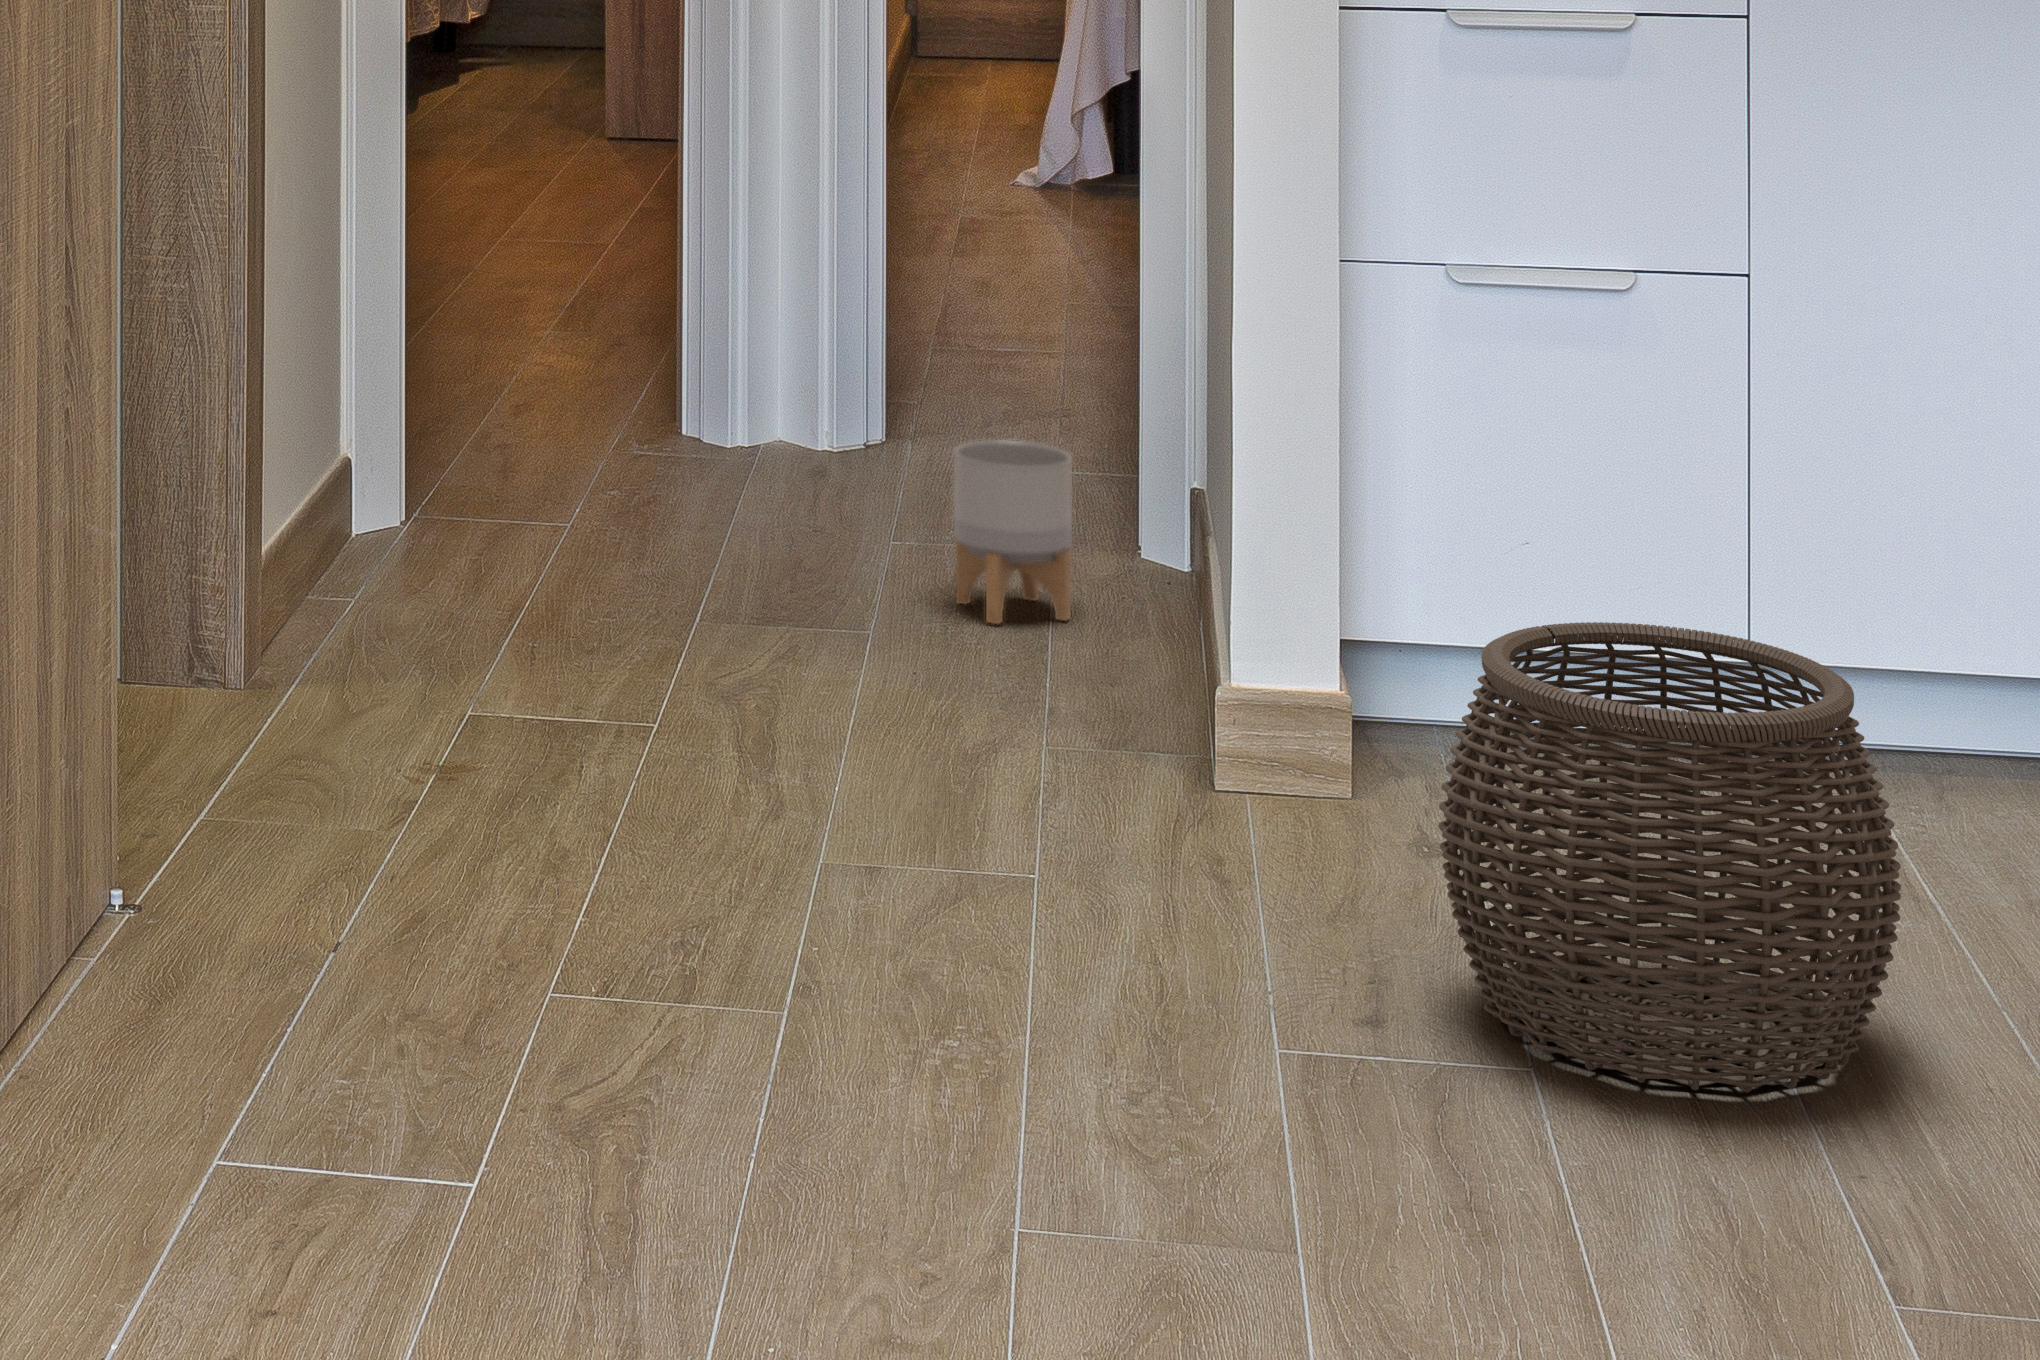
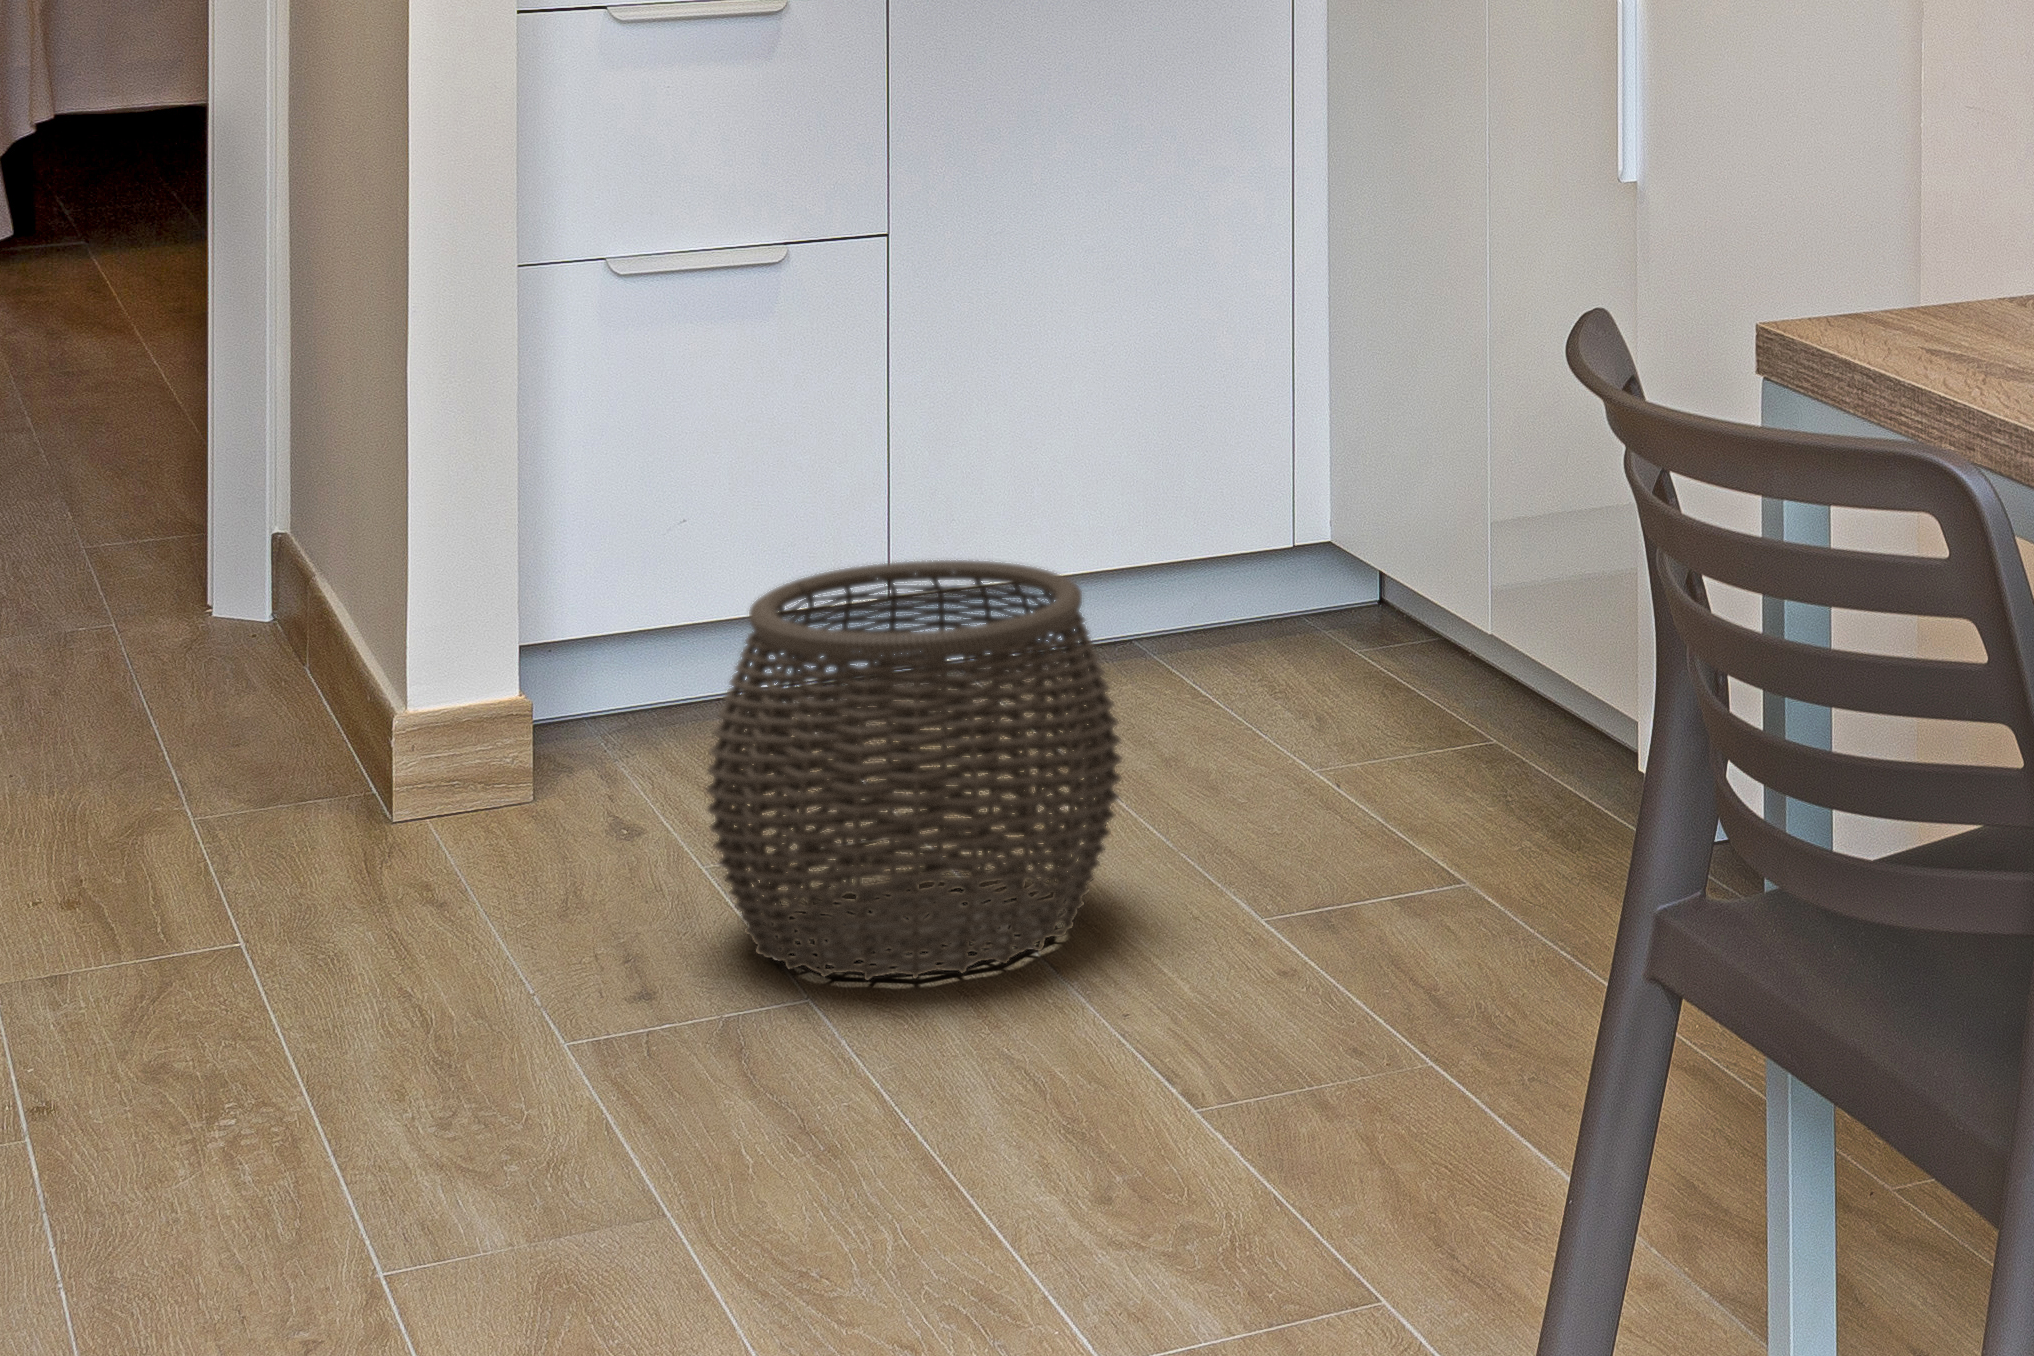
planter: present [954,440,1072,624] -> none [39,514,174,712]

